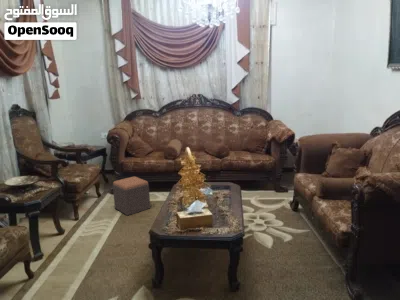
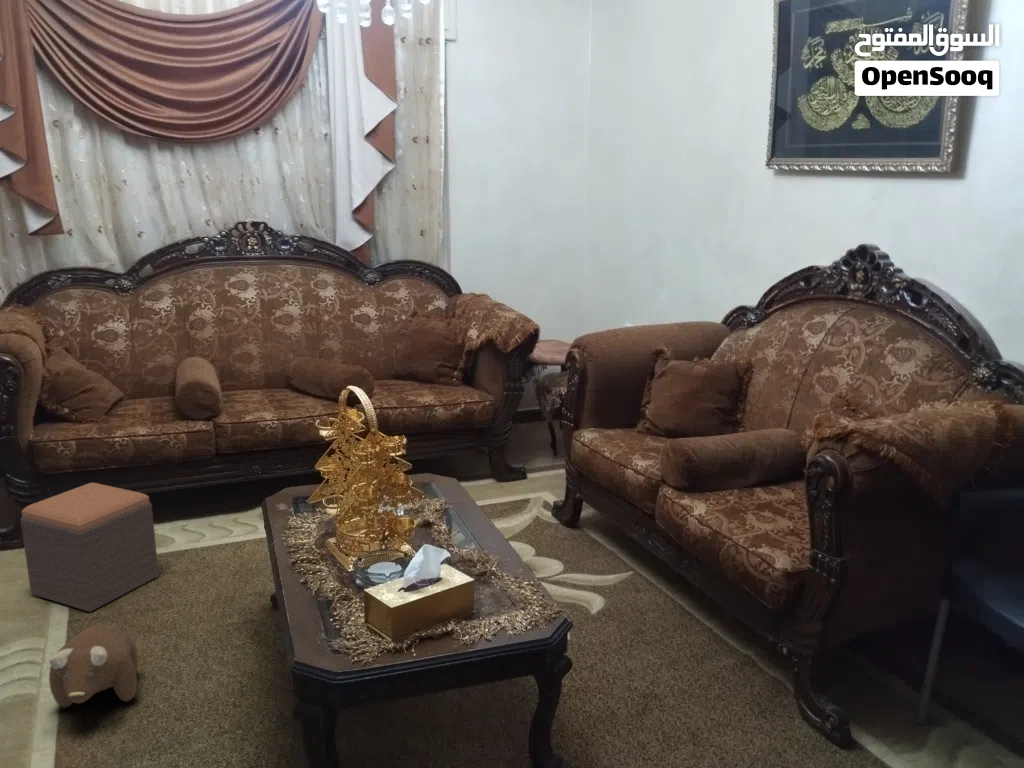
plush toy: none [104,217,132,241] -> present [49,625,138,707]

